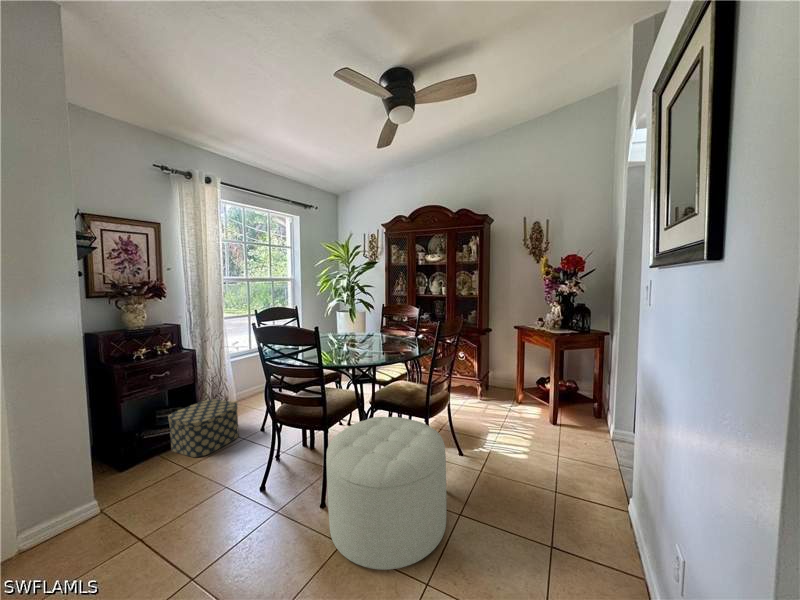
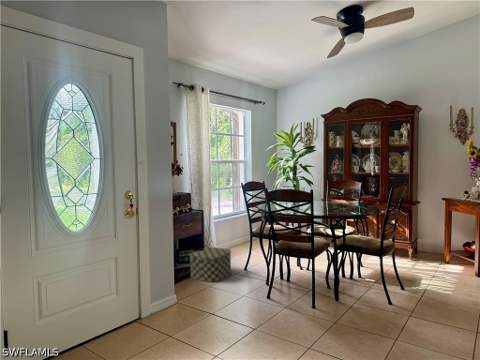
ottoman: present [326,417,447,570] -> none [321,253,402,333]

